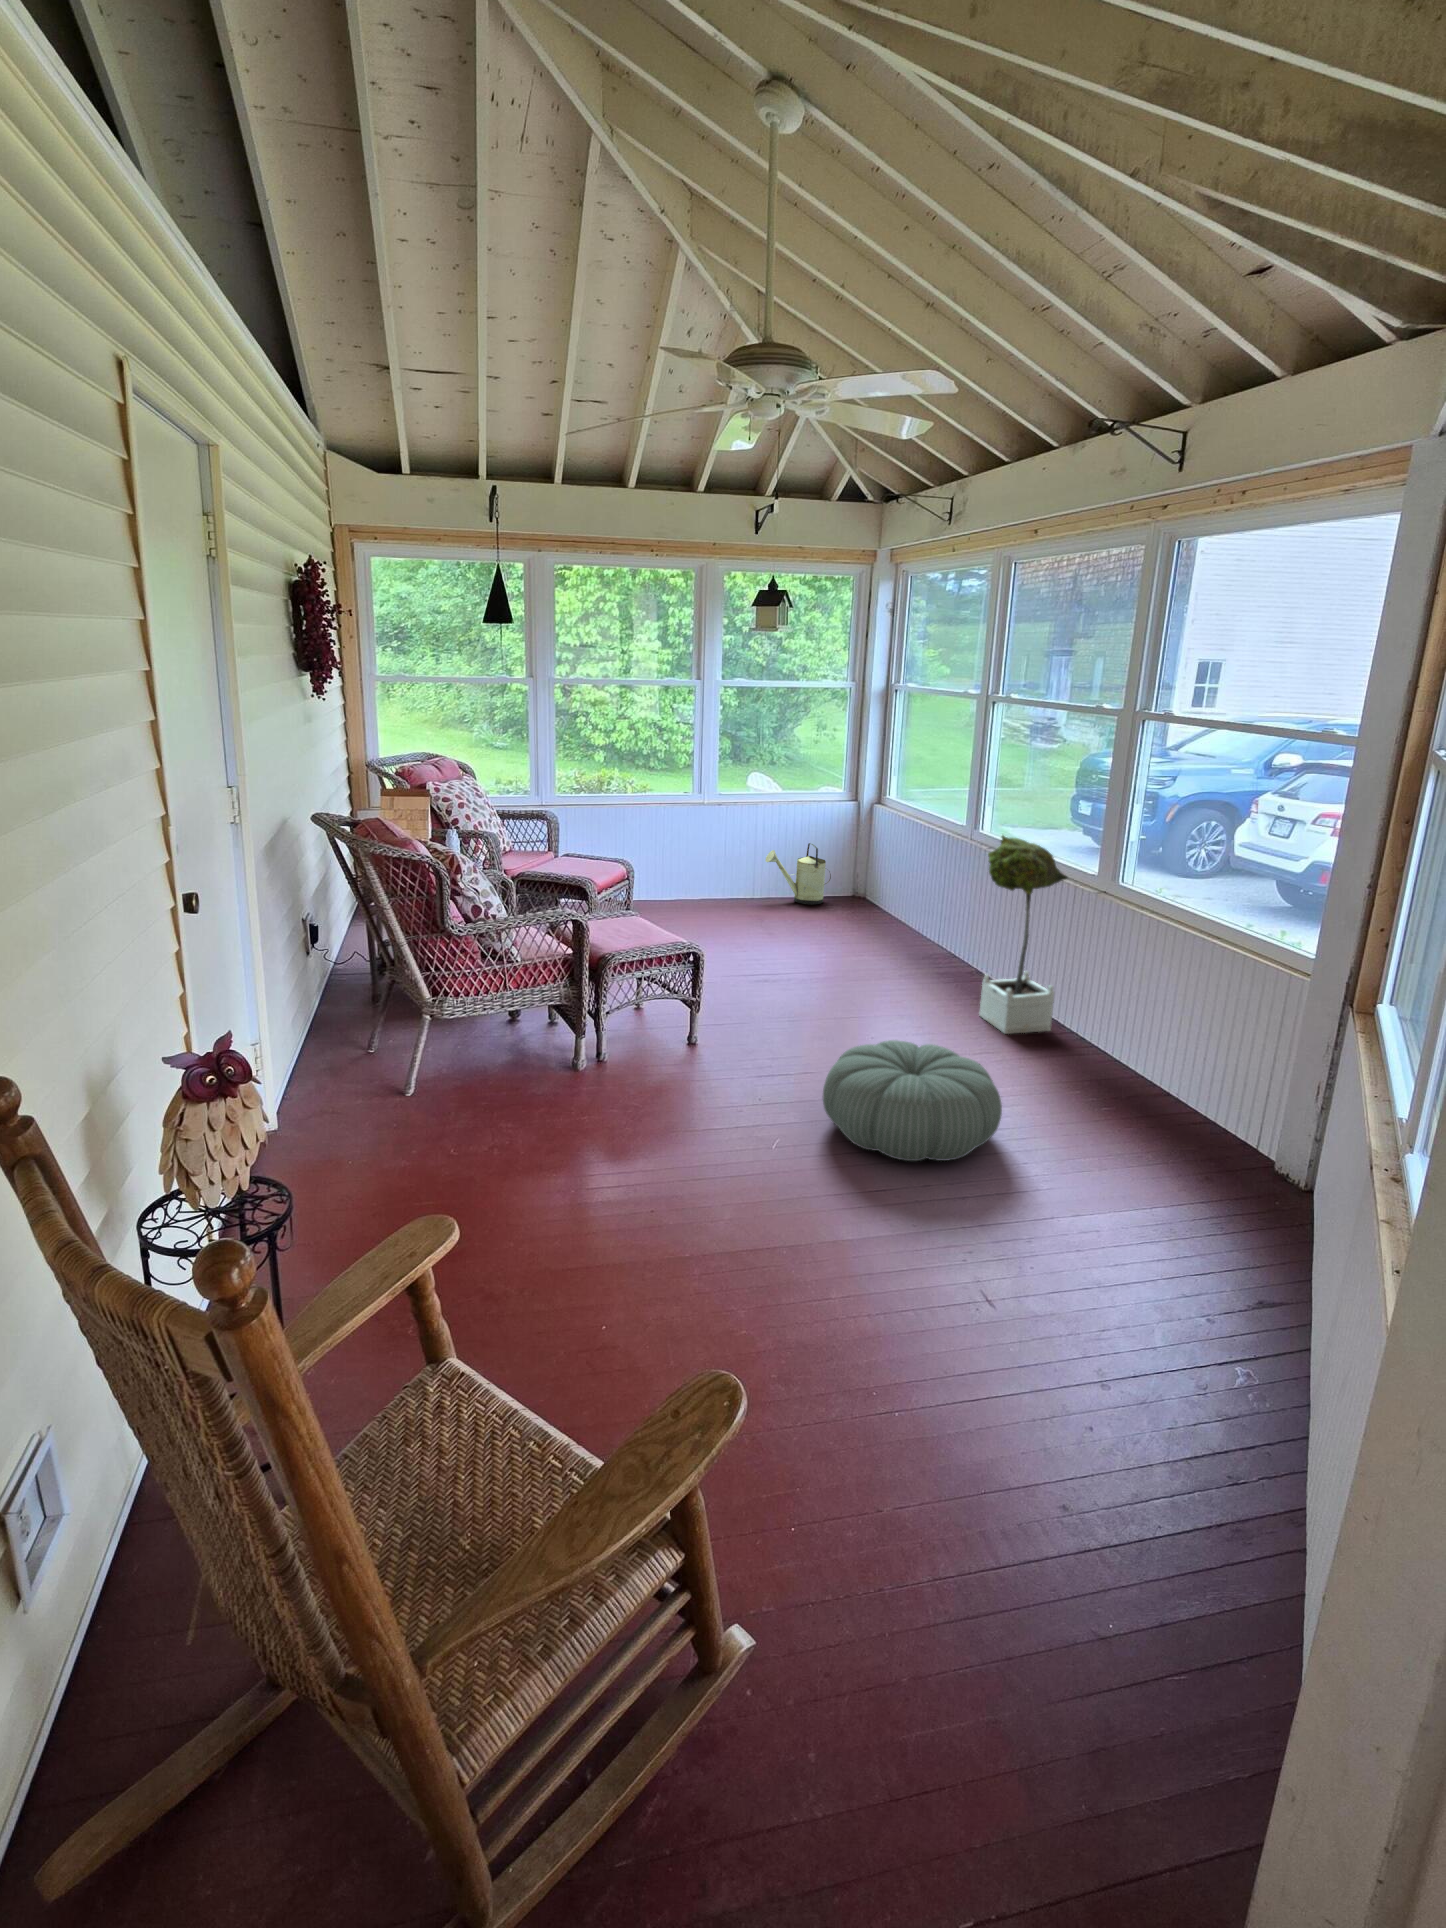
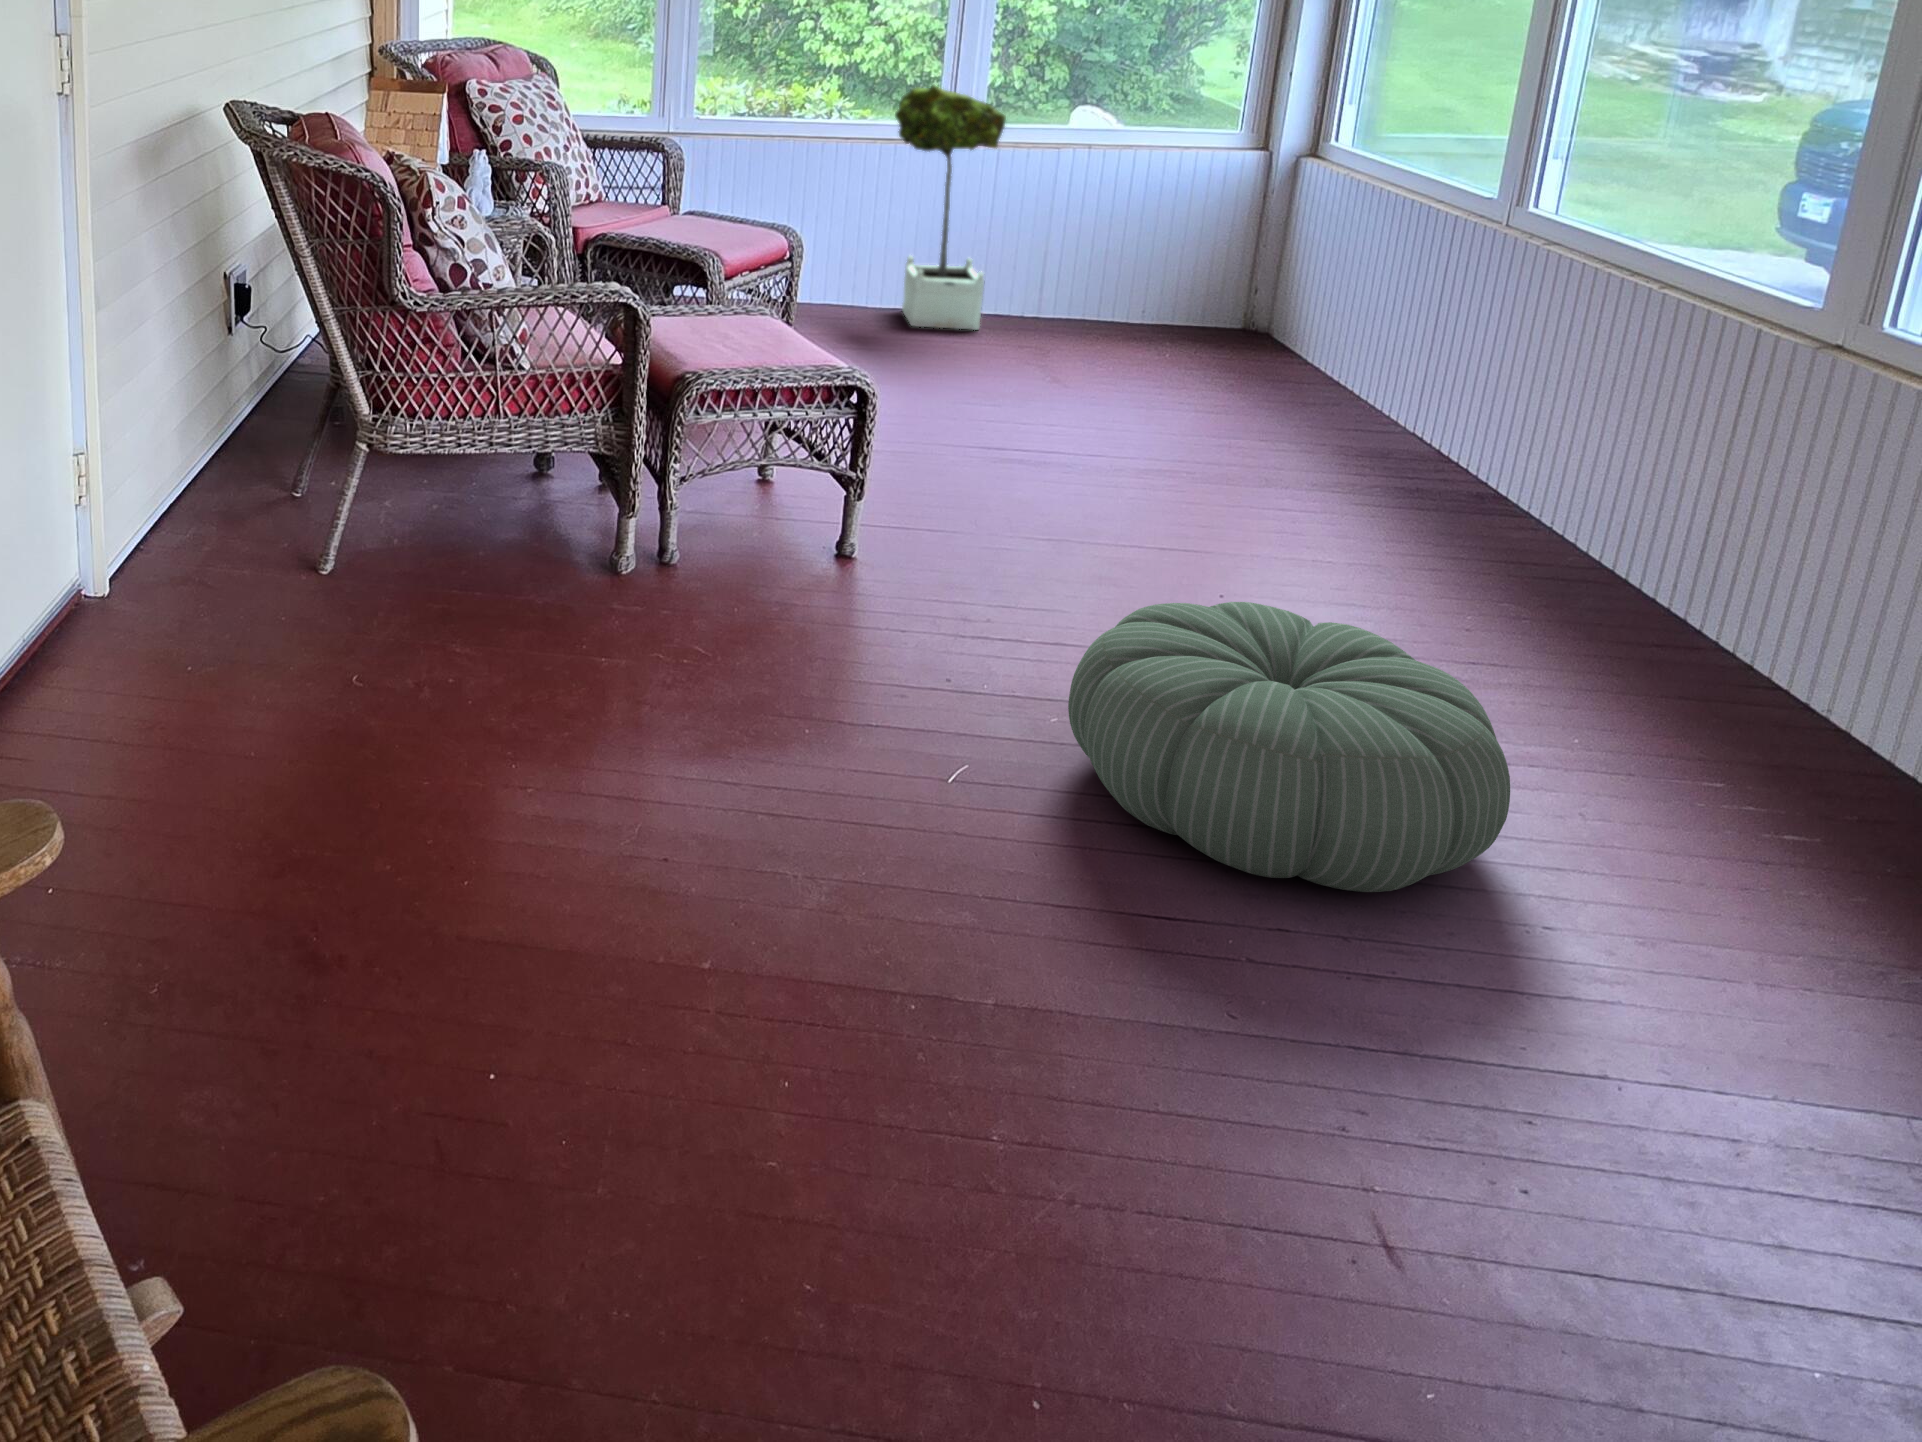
potted tree: present [979,835,1067,1034] -> present [895,85,1006,330]
watering can: present [765,843,831,905] -> none [1069,221,1201,336]

